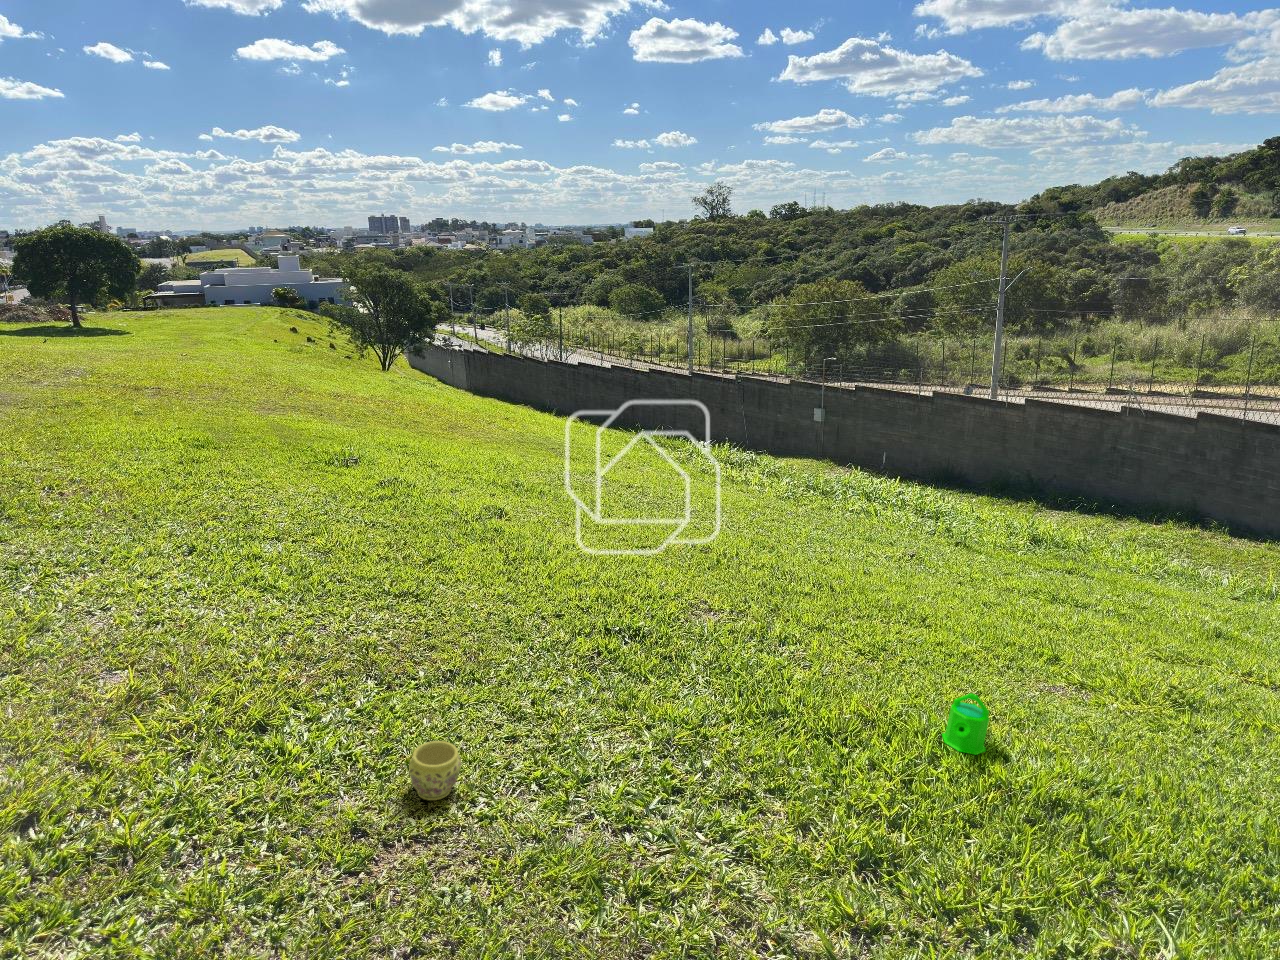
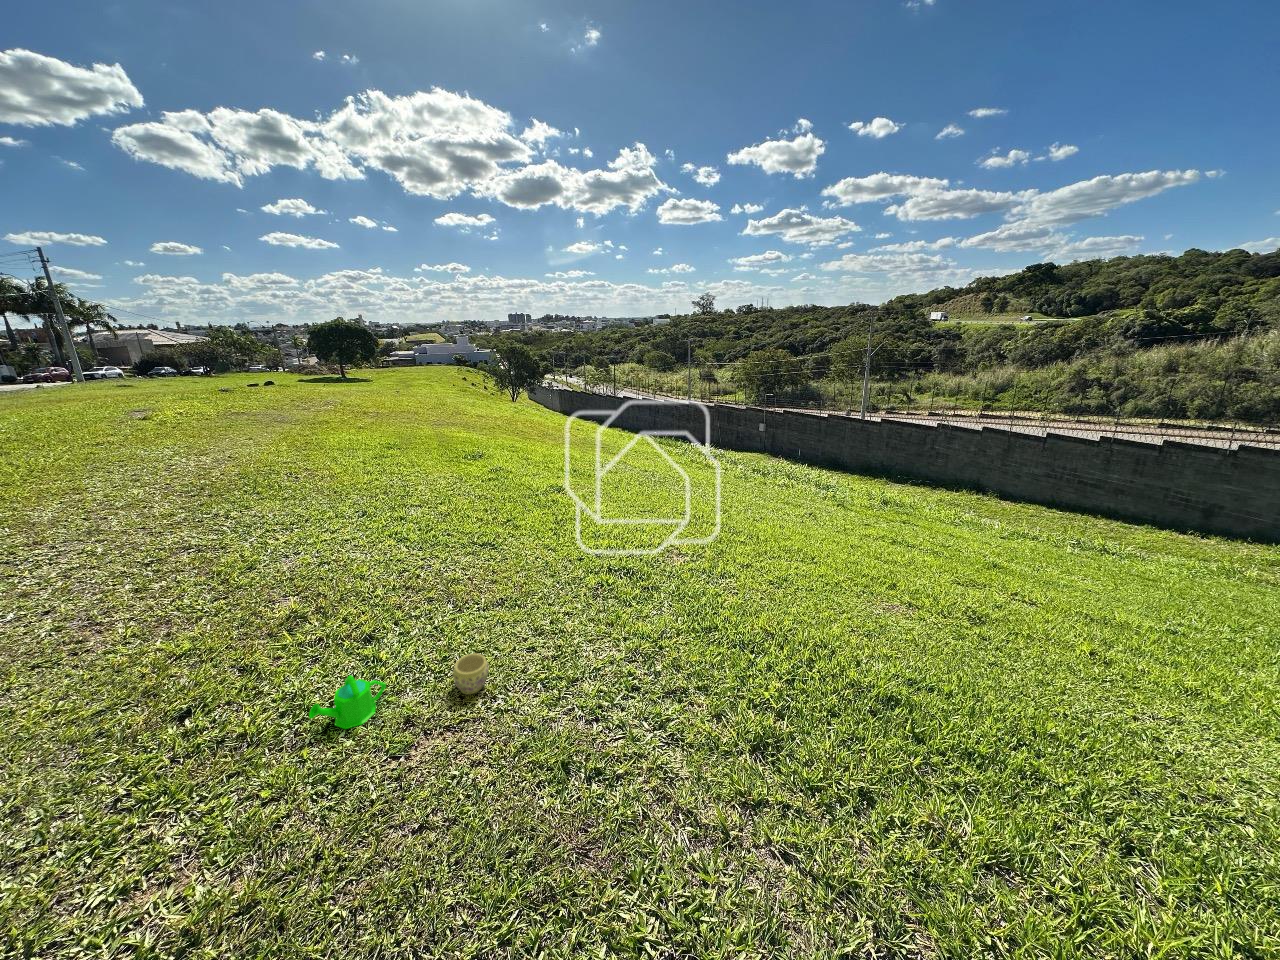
watering can: present [942,693,989,755] -> present [309,675,386,729]

